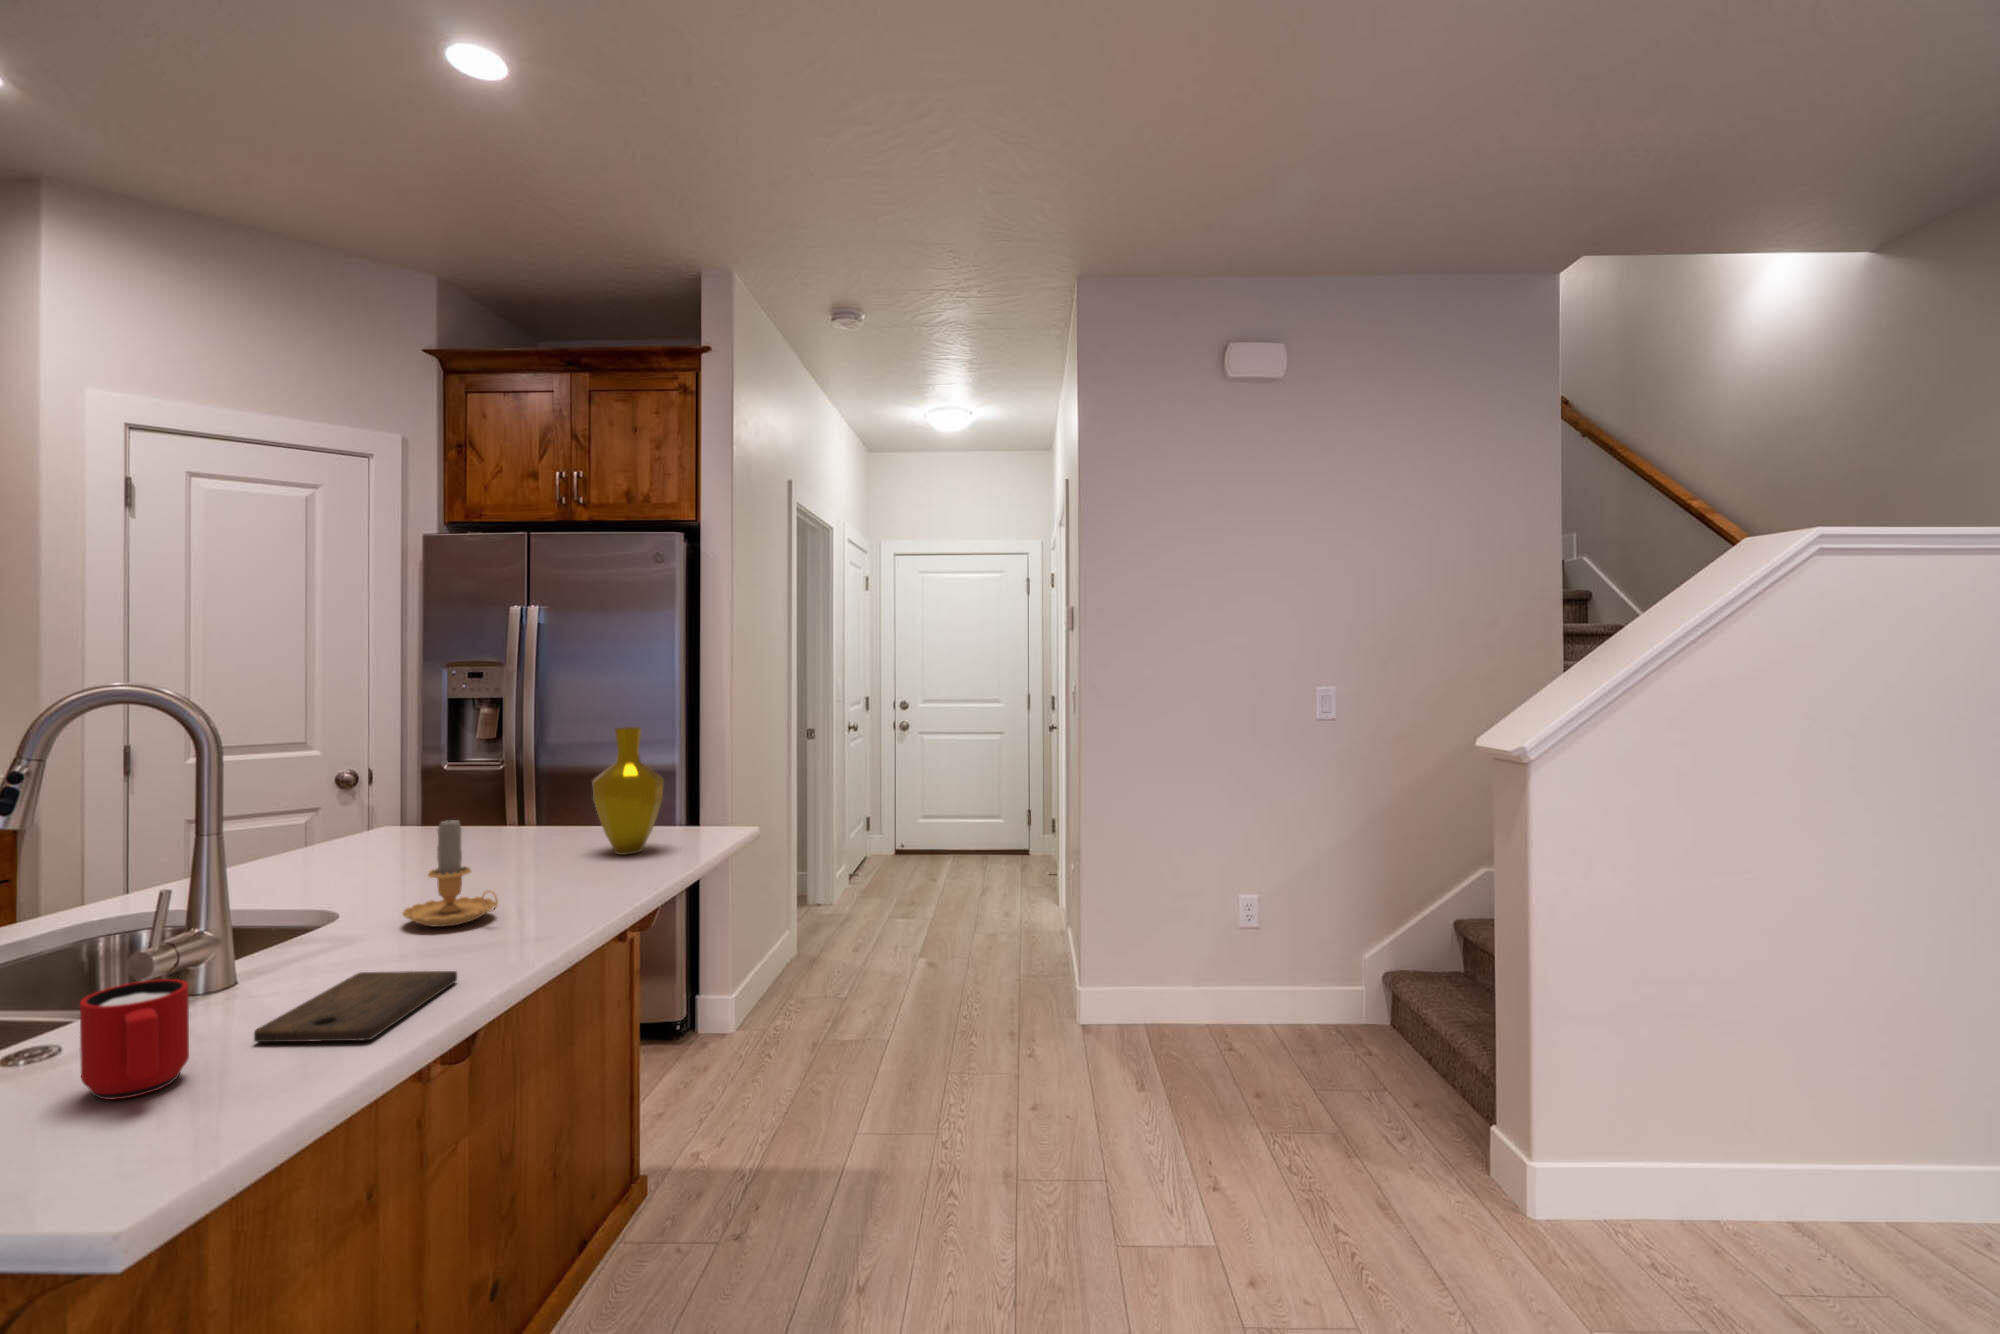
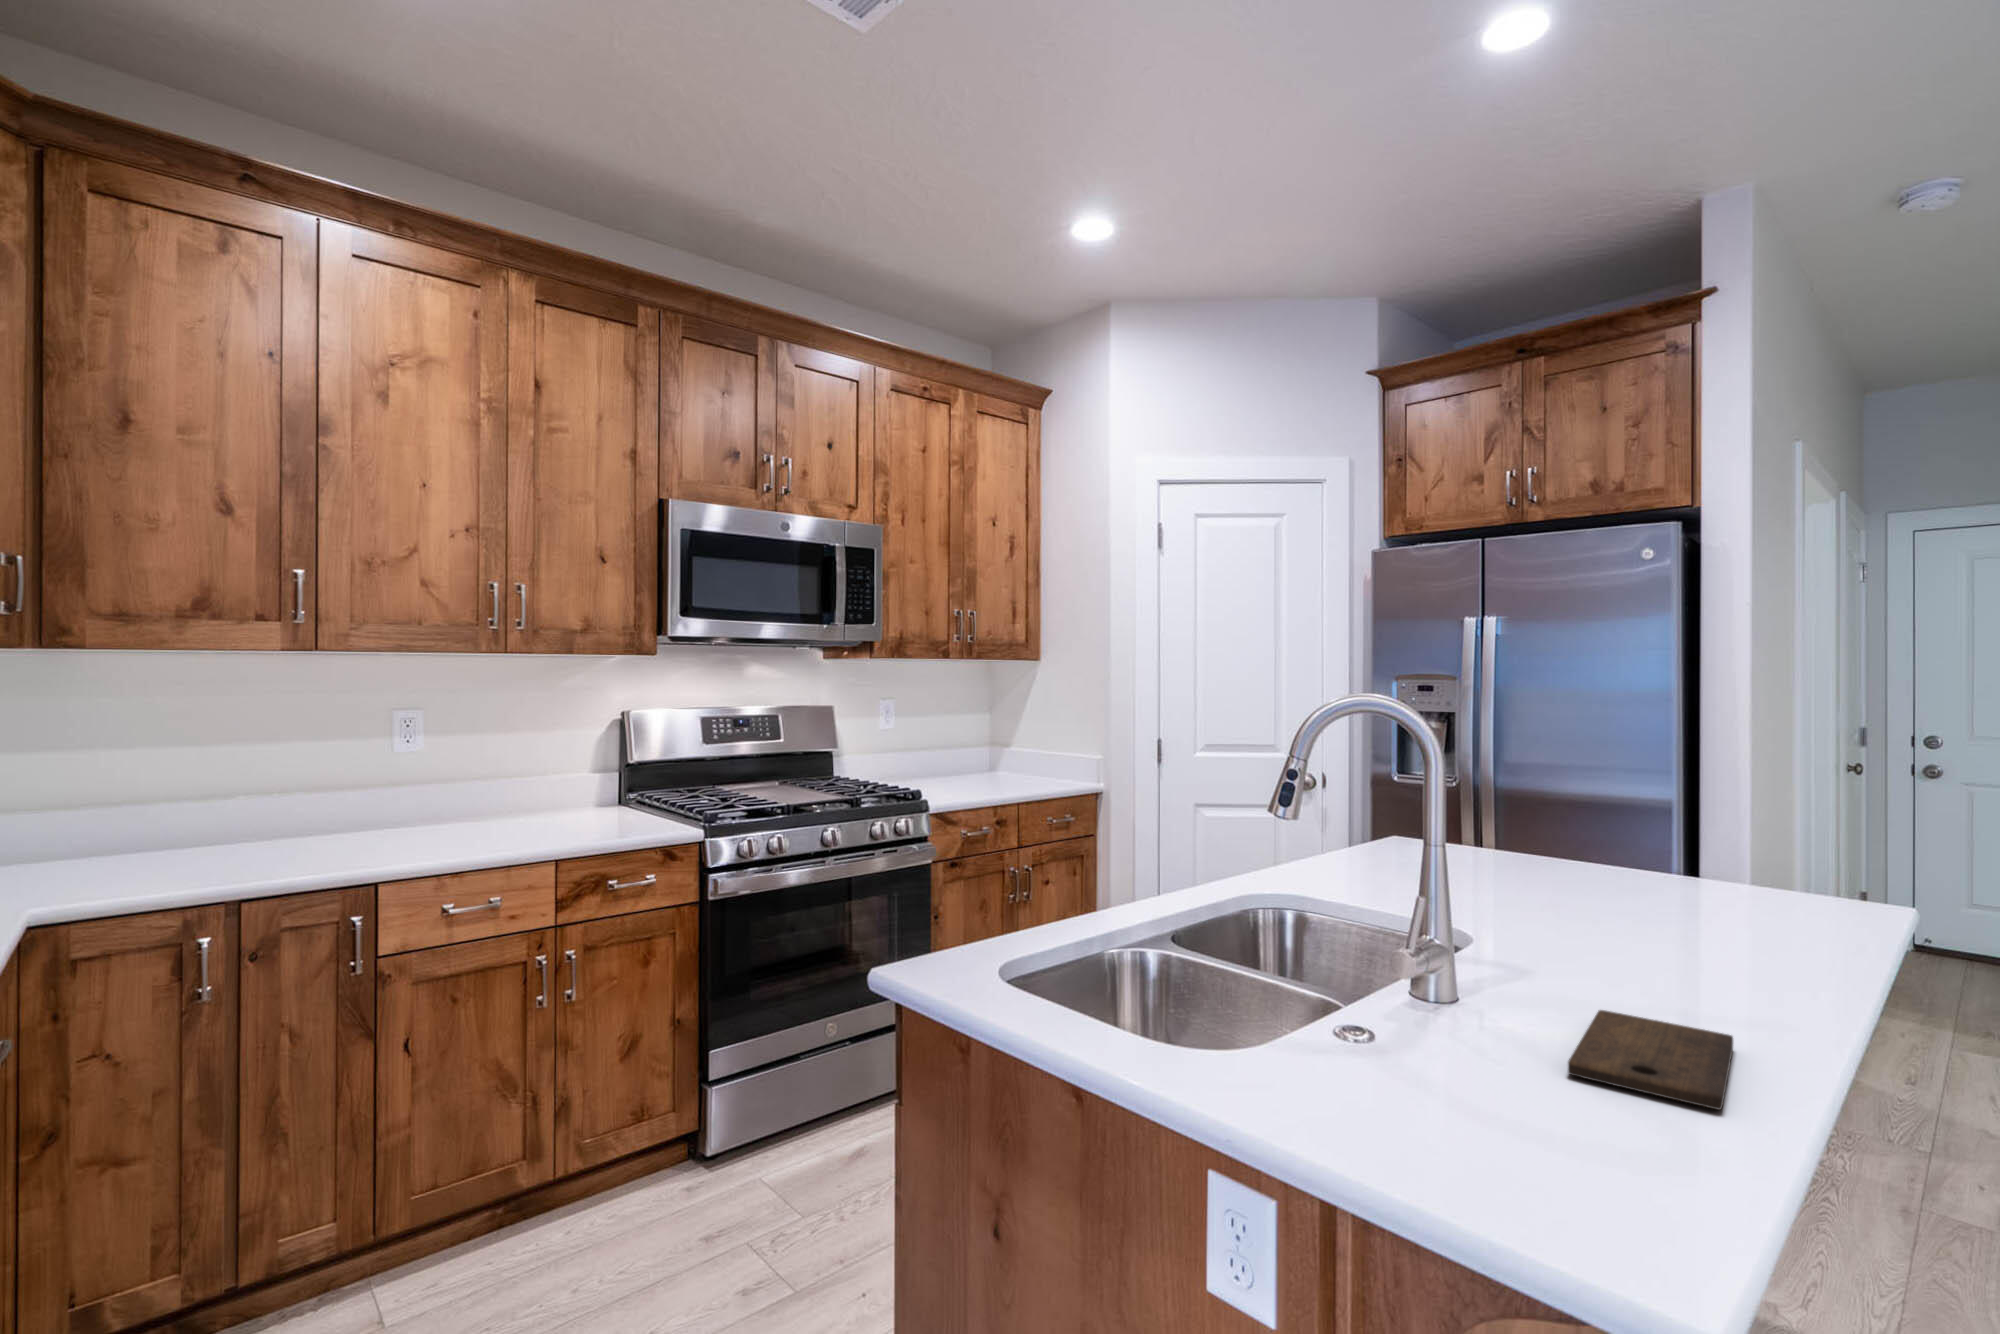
vase: present [593,727,664,855] -> none [1685,750,1789,907]
candle: present [402,820,498,927] -> none [1559,838,1689,966]
mug: present [80,979,189,1099] -> none [1450,986,1550,1112]

